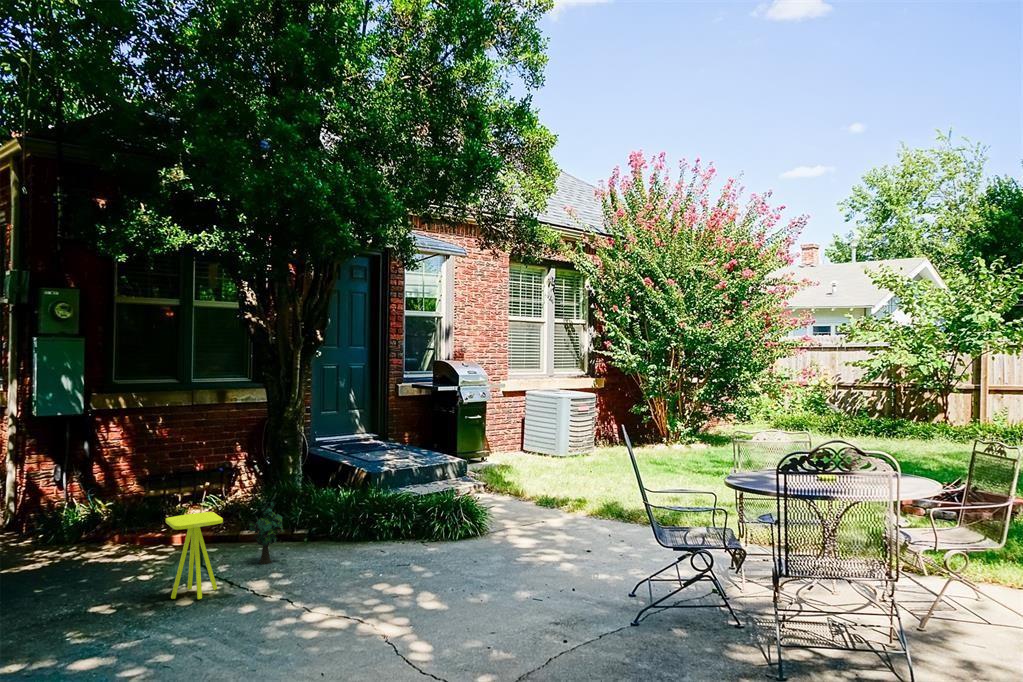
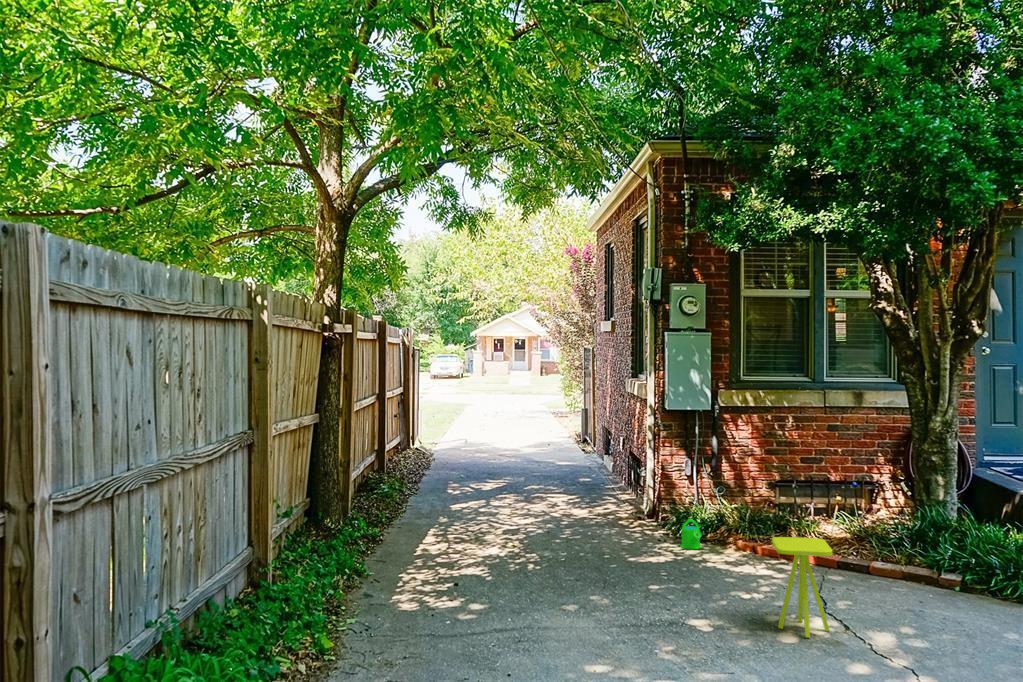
decorative plant: present [249,501,284,564] -> none [870,538,920,614]
watering can: none [47,523,74,554] -> present [681,519,701,549]

